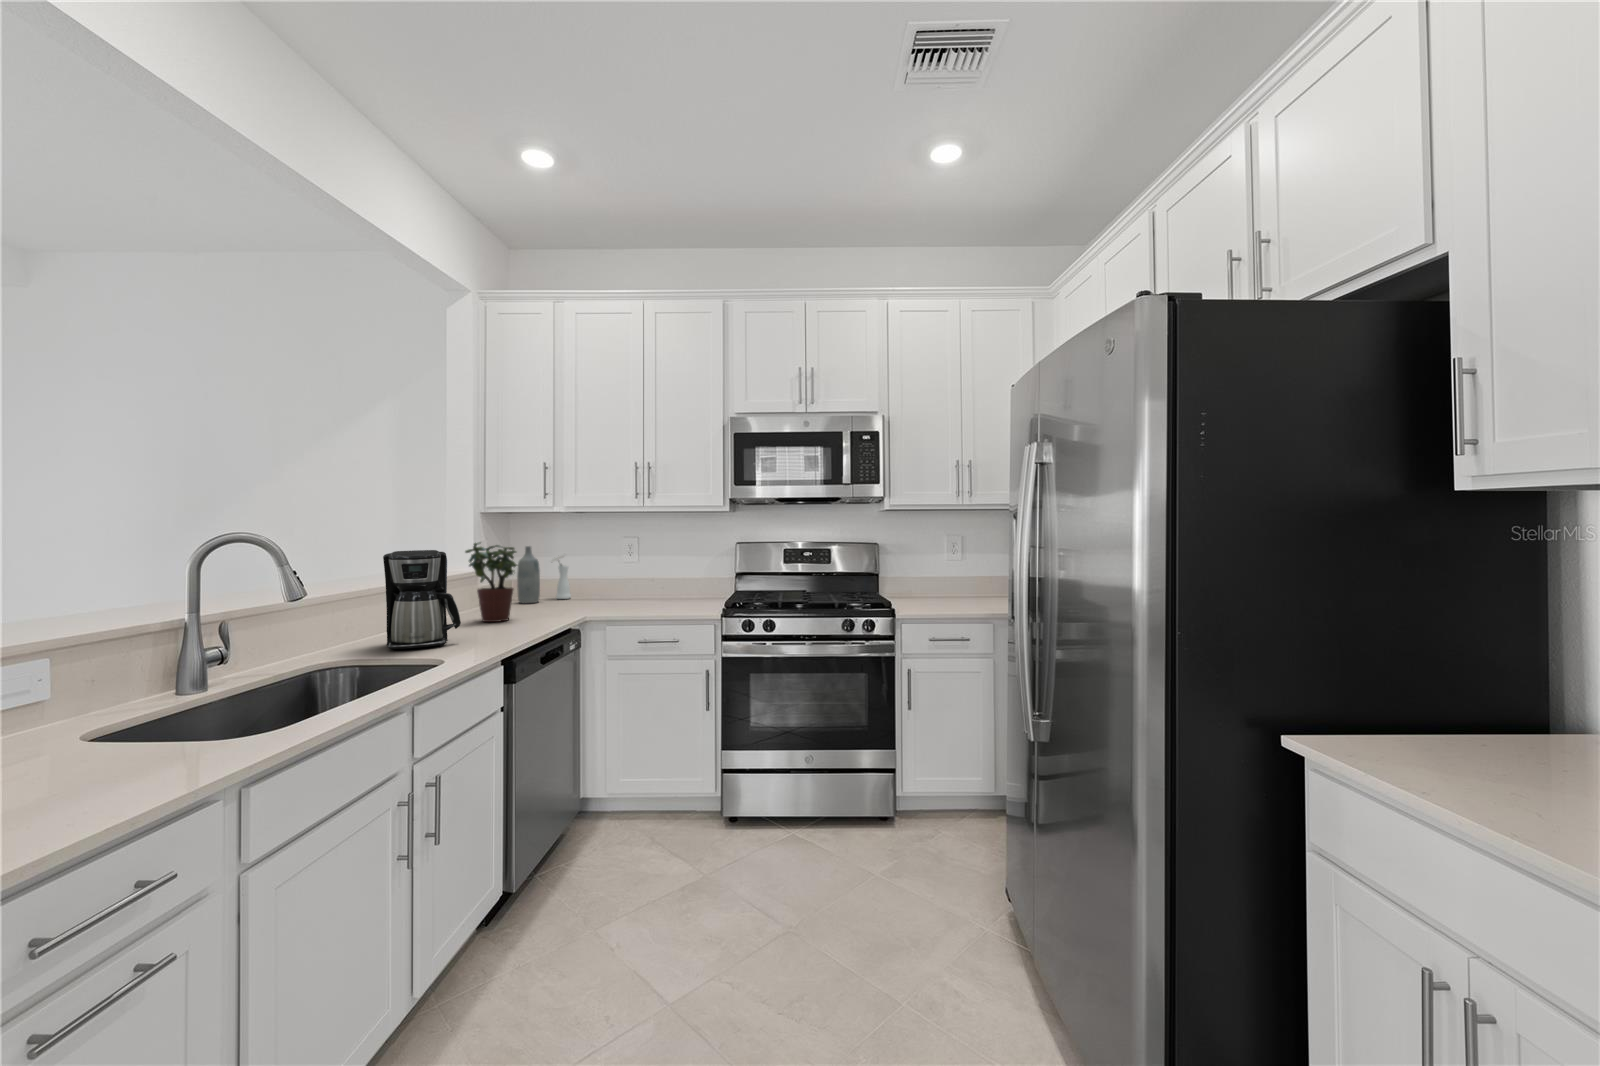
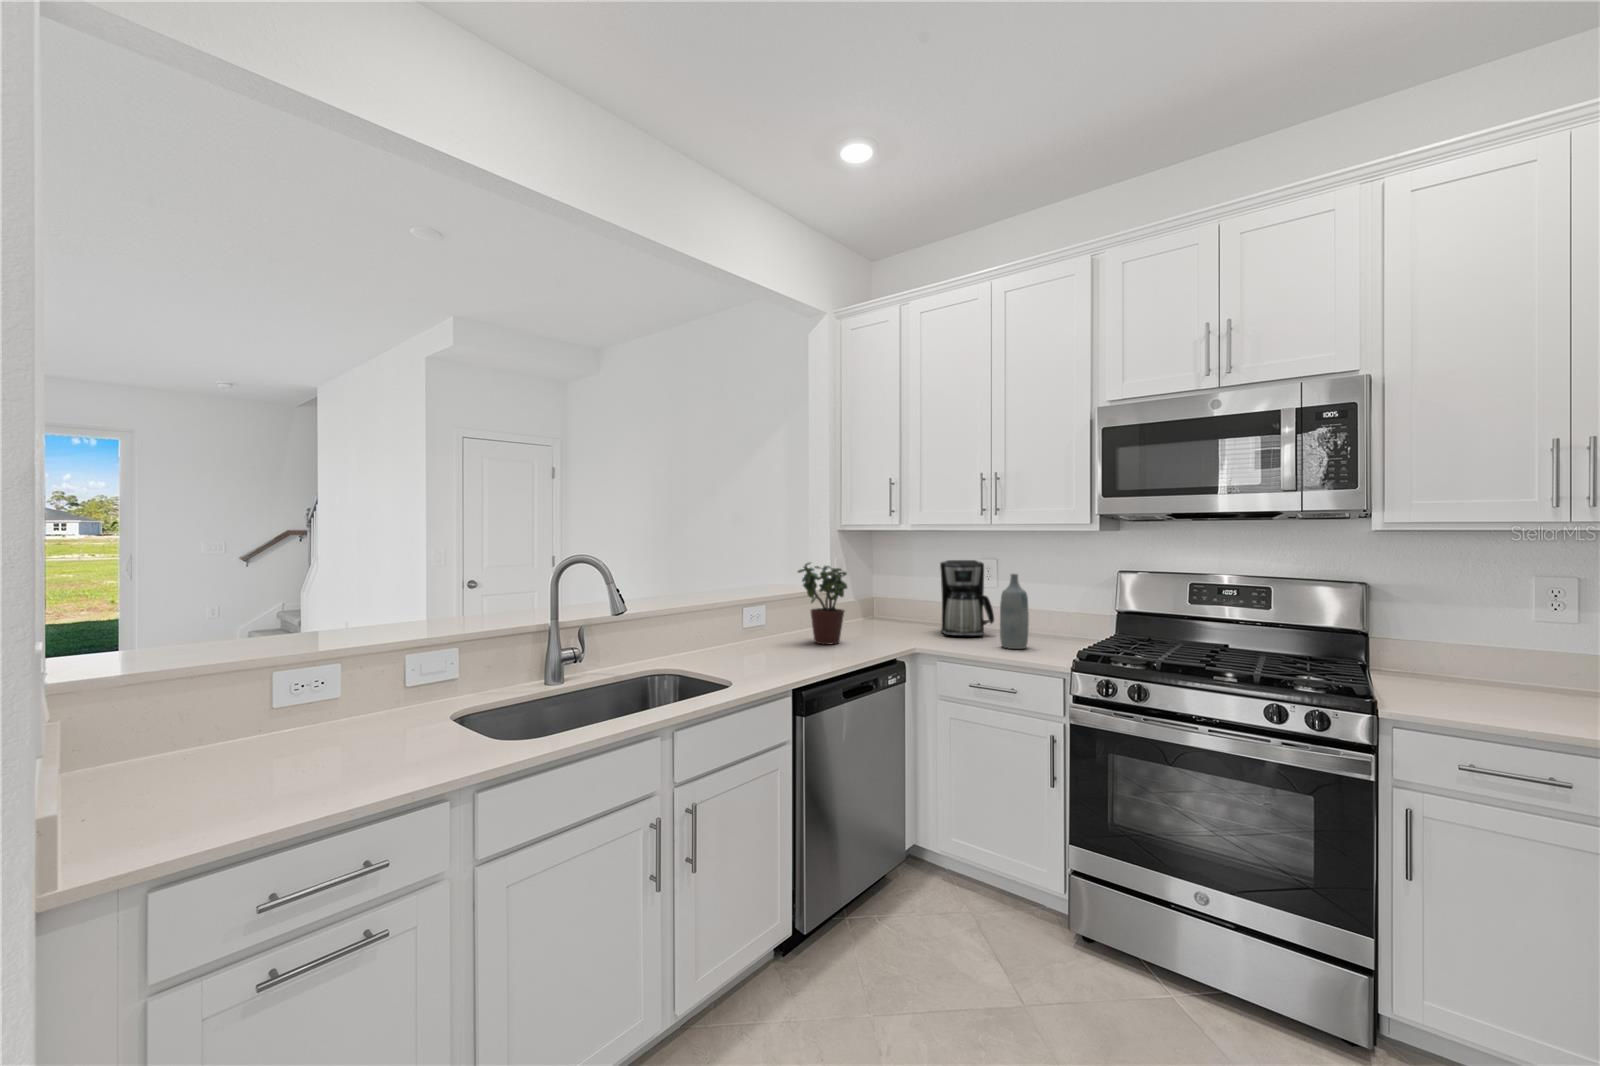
bottle: present [517,546,540,603] -> present [1000,574,1029,649]
coffee maker: present [383,550,461,650] -> present [940,560,994,636]
vase: present [551,554,571,599] -> none [907,574,929,623]

